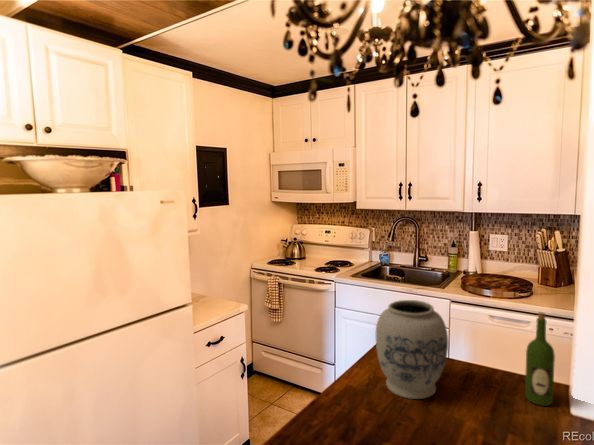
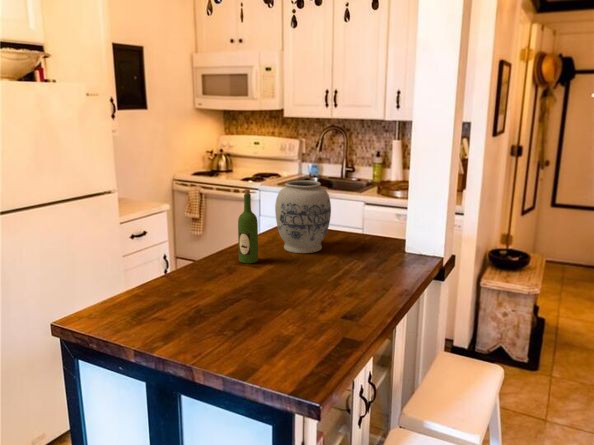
wine bottle: present [525,313,555,406] -> present [238,189,258,263]

